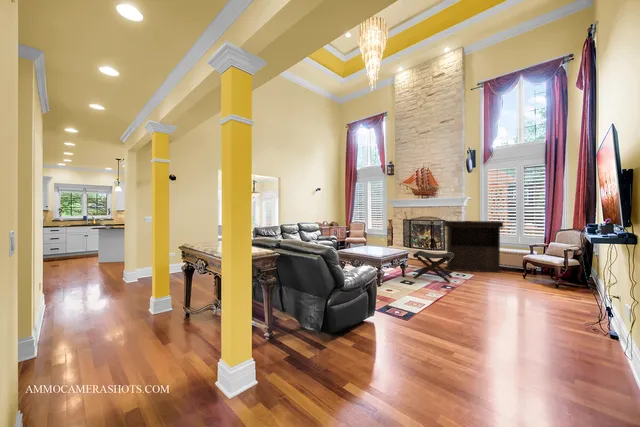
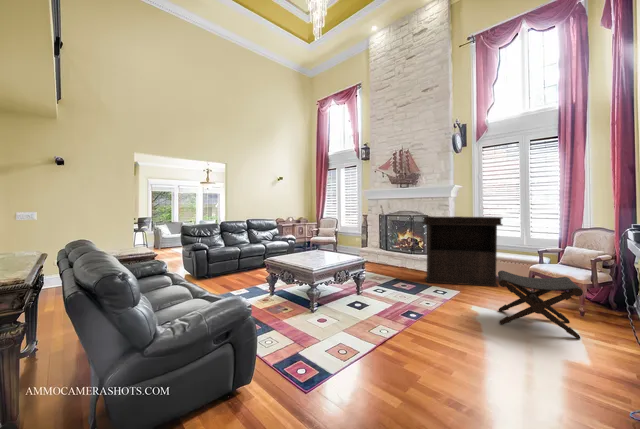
footstool: present [413,251,453,283] -> present [498,271,583,339]

